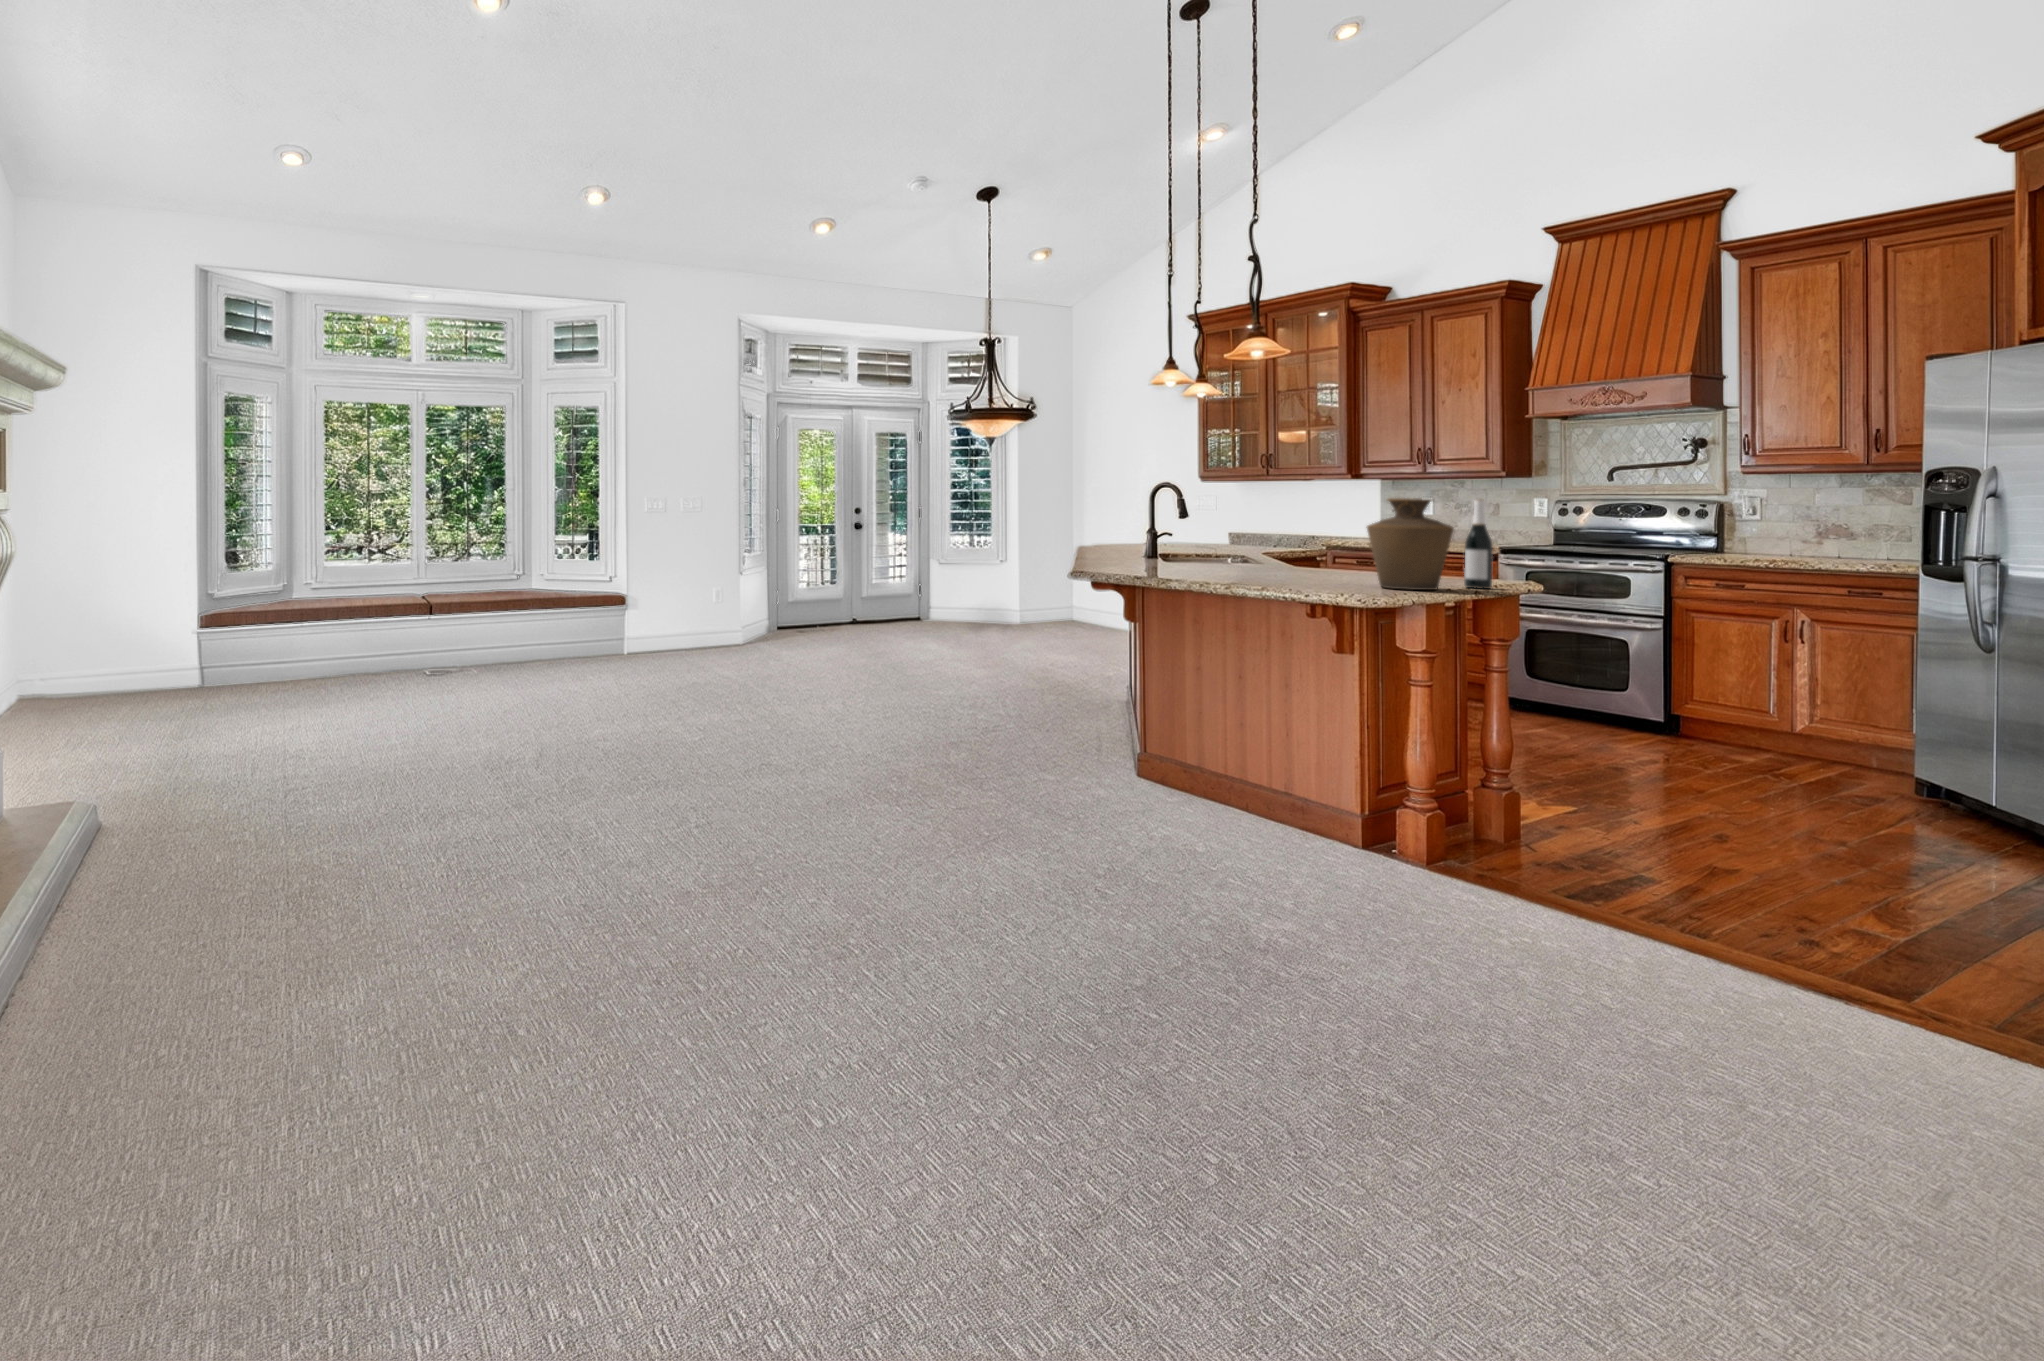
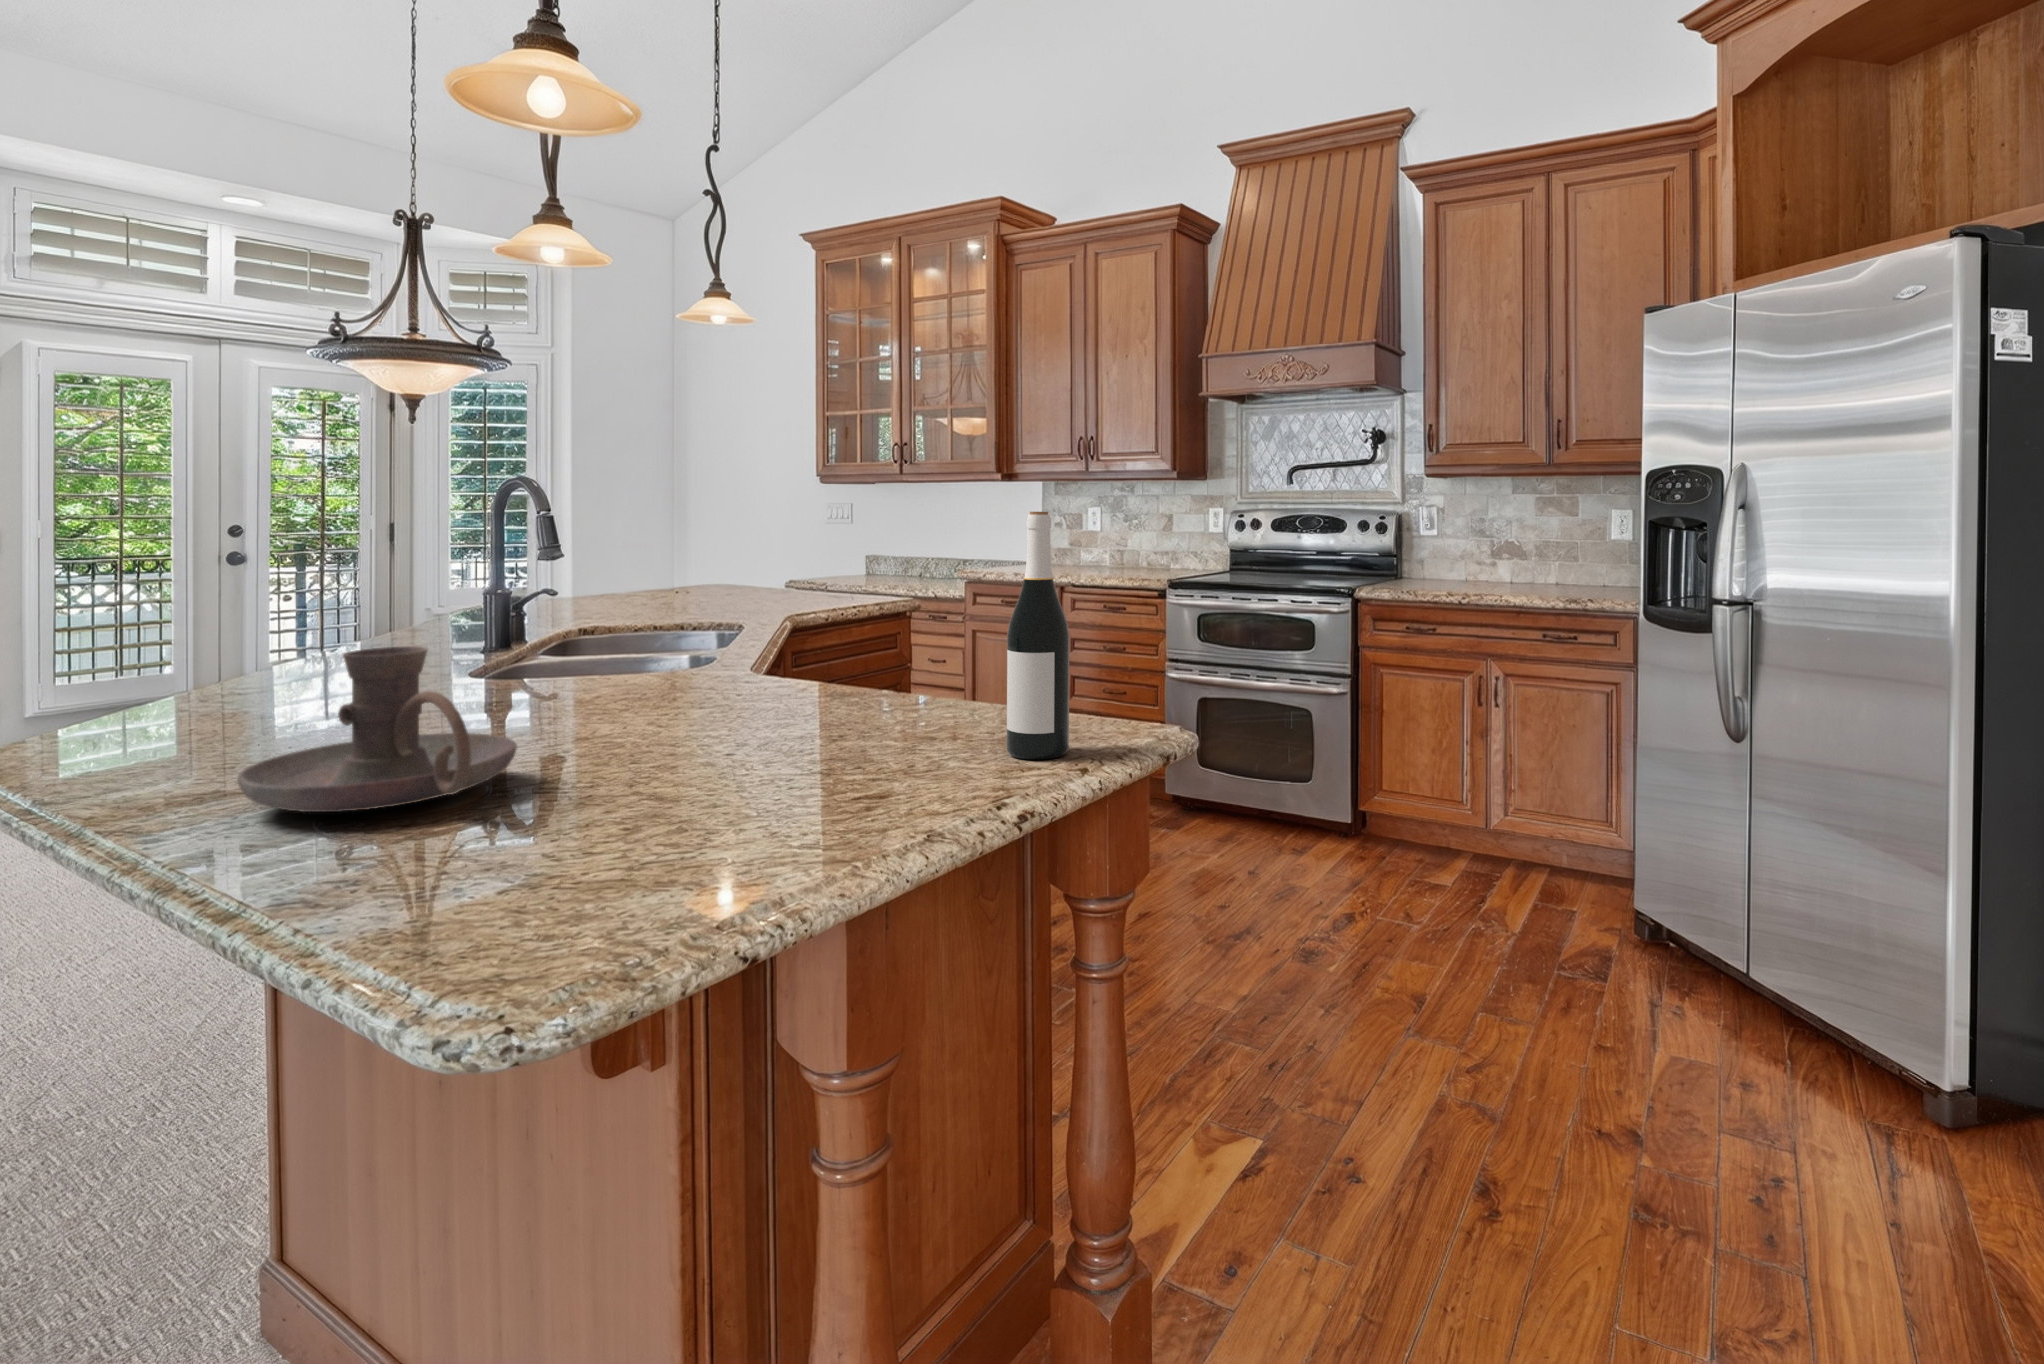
vase: present [1366,498,1454,590] -> none [700,510,949,814]
candle holder: none [1225,539,1303,582] -> present [237,646,517,812]

